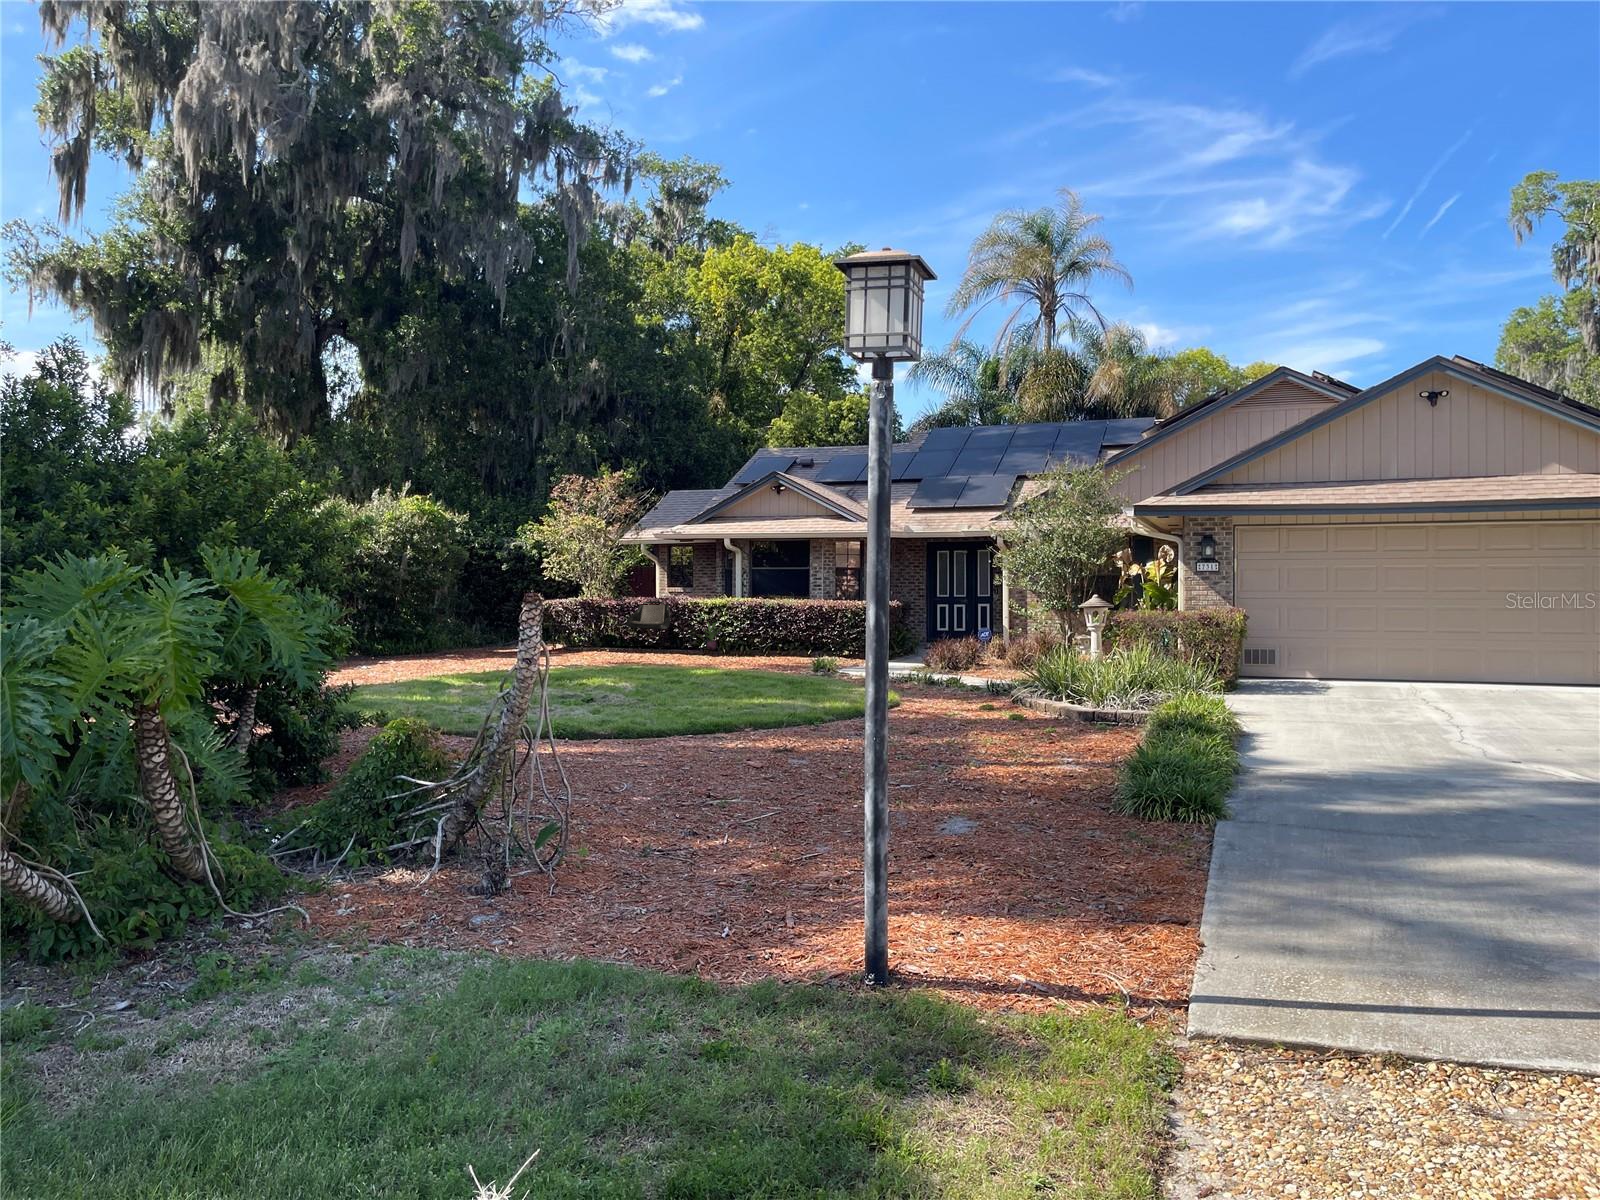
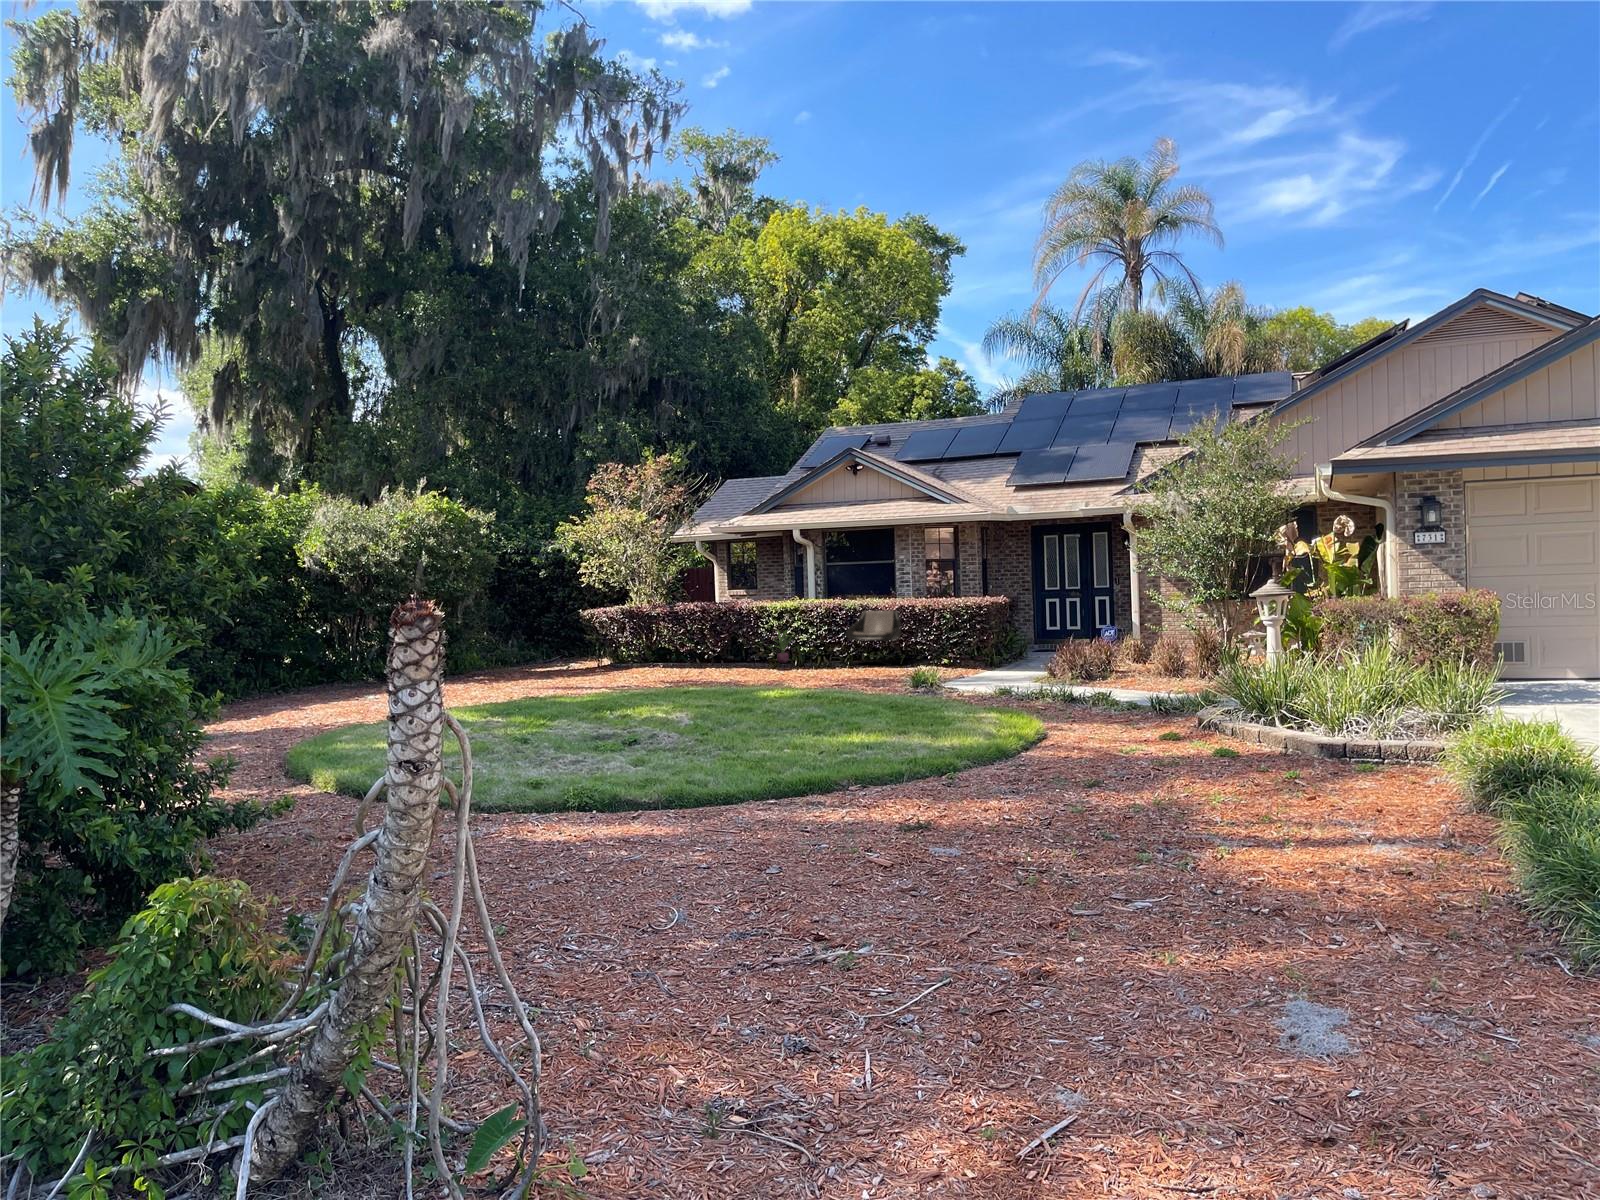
lounge chair: present [626,601,671,649] -> present [846,611,901,665]

